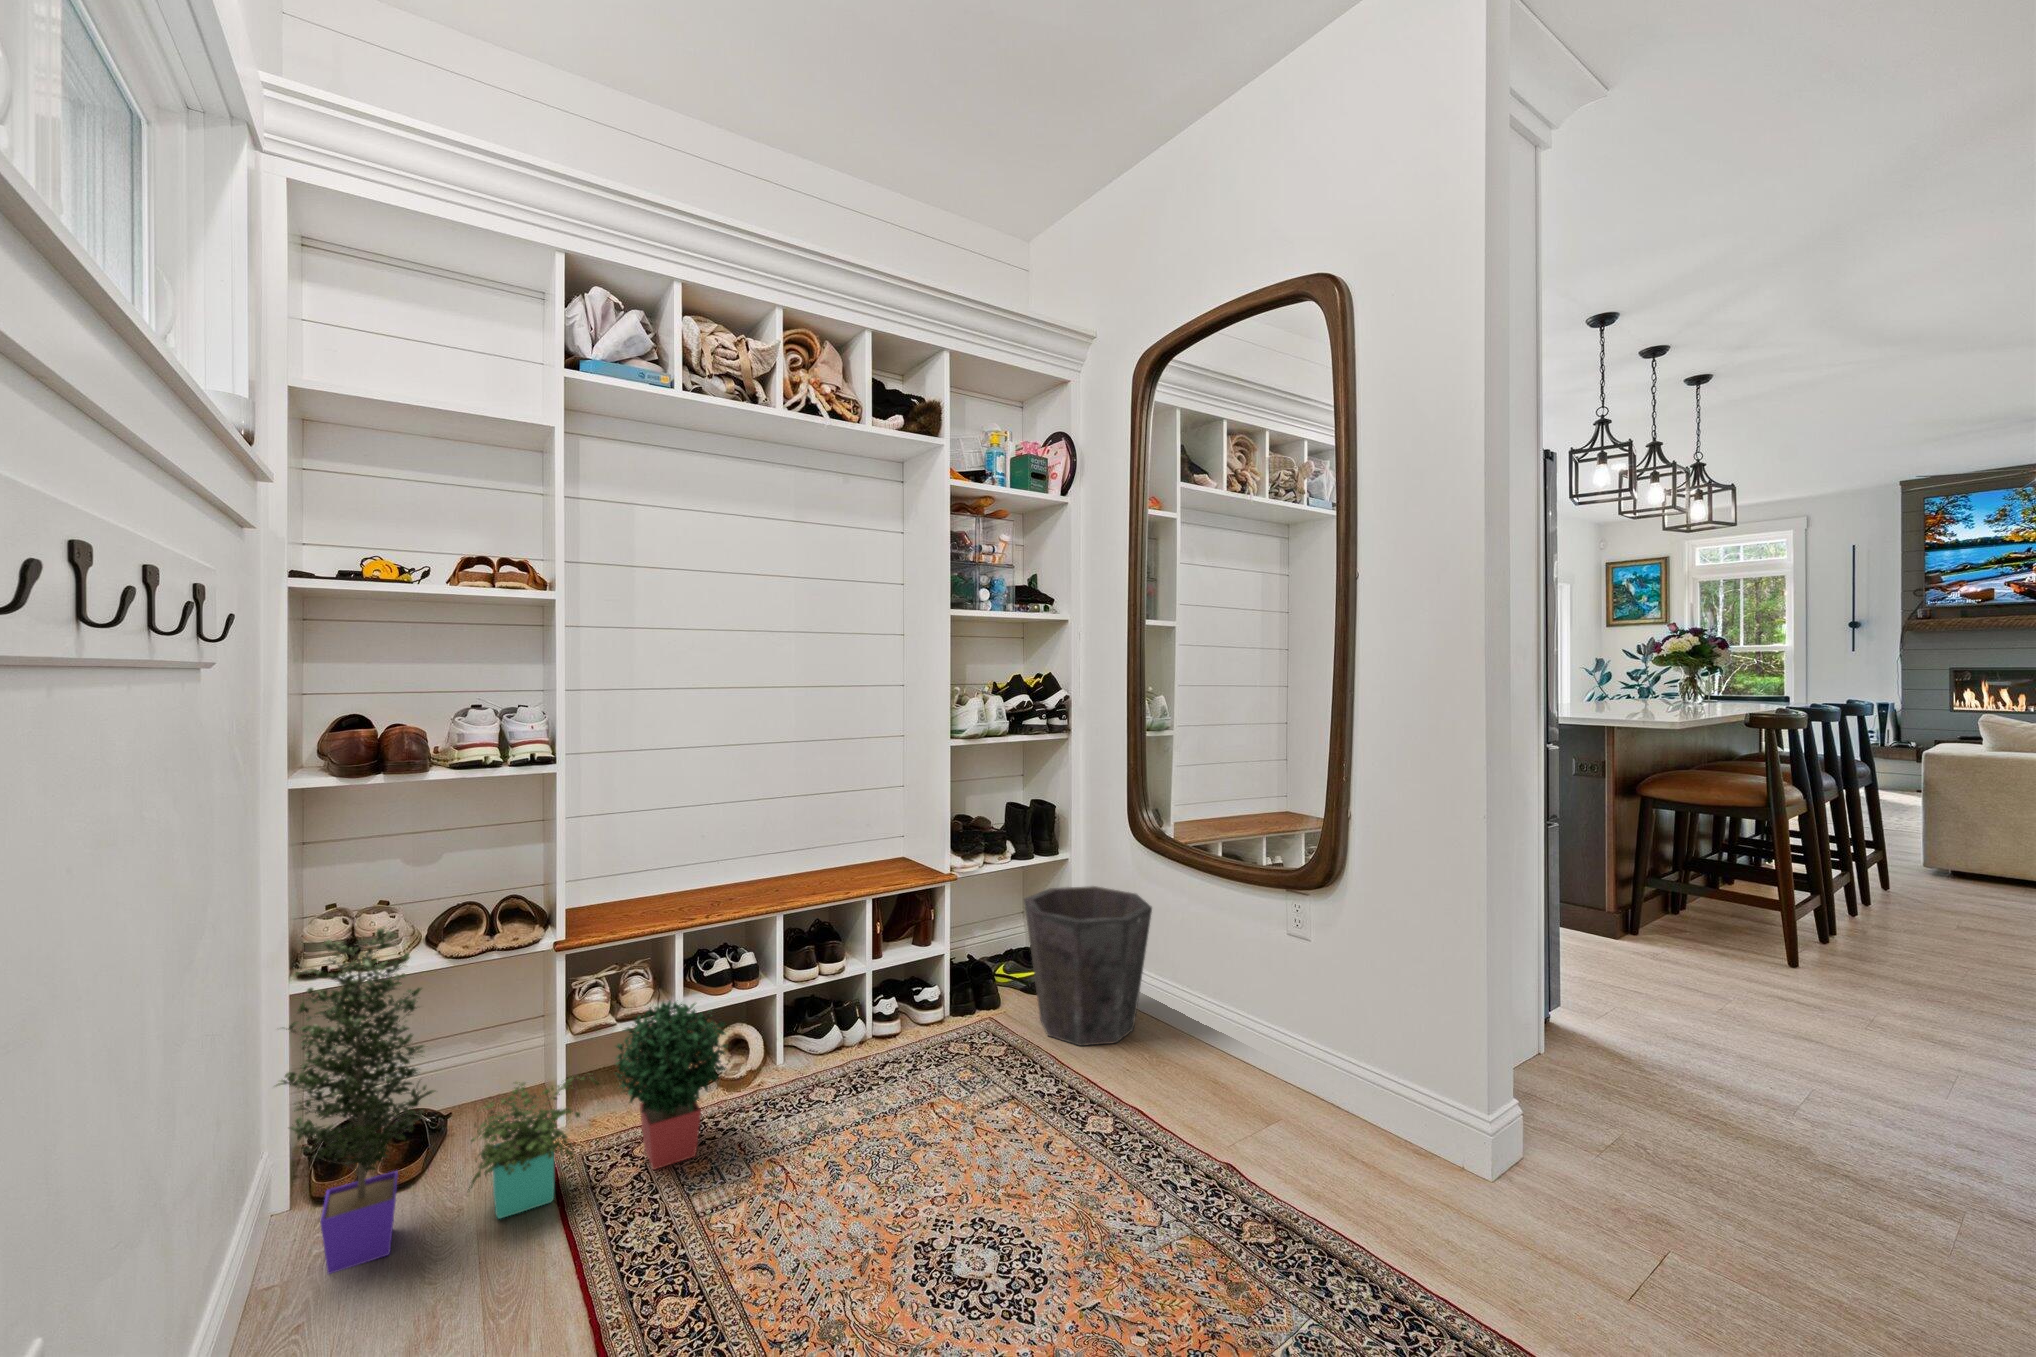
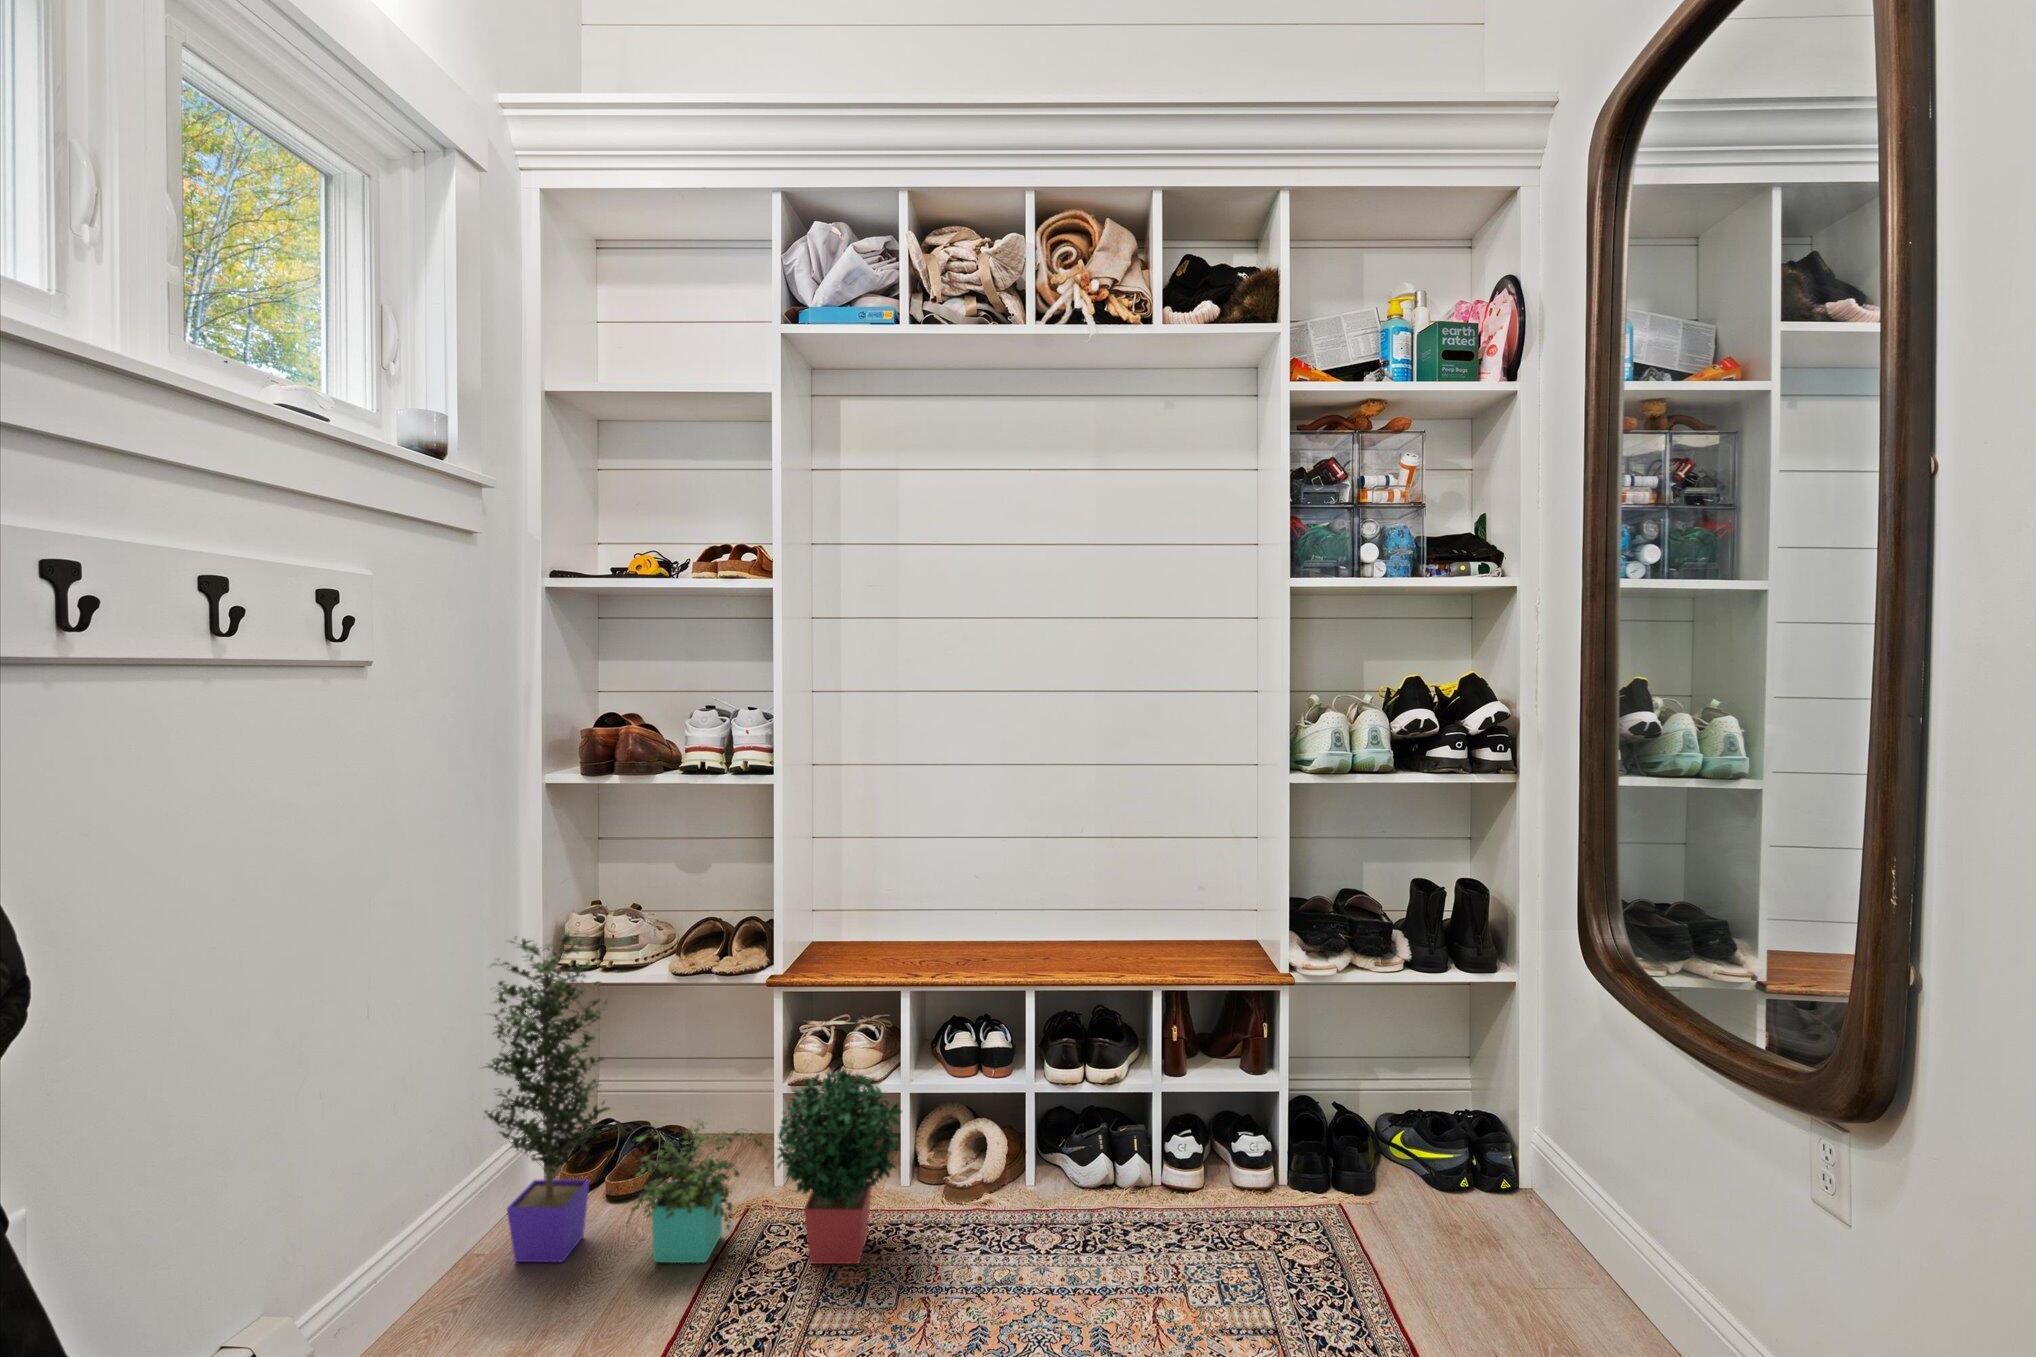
waste bin: present [1024,886,1152,1046] -> none [1379,1020,1603,1305]

